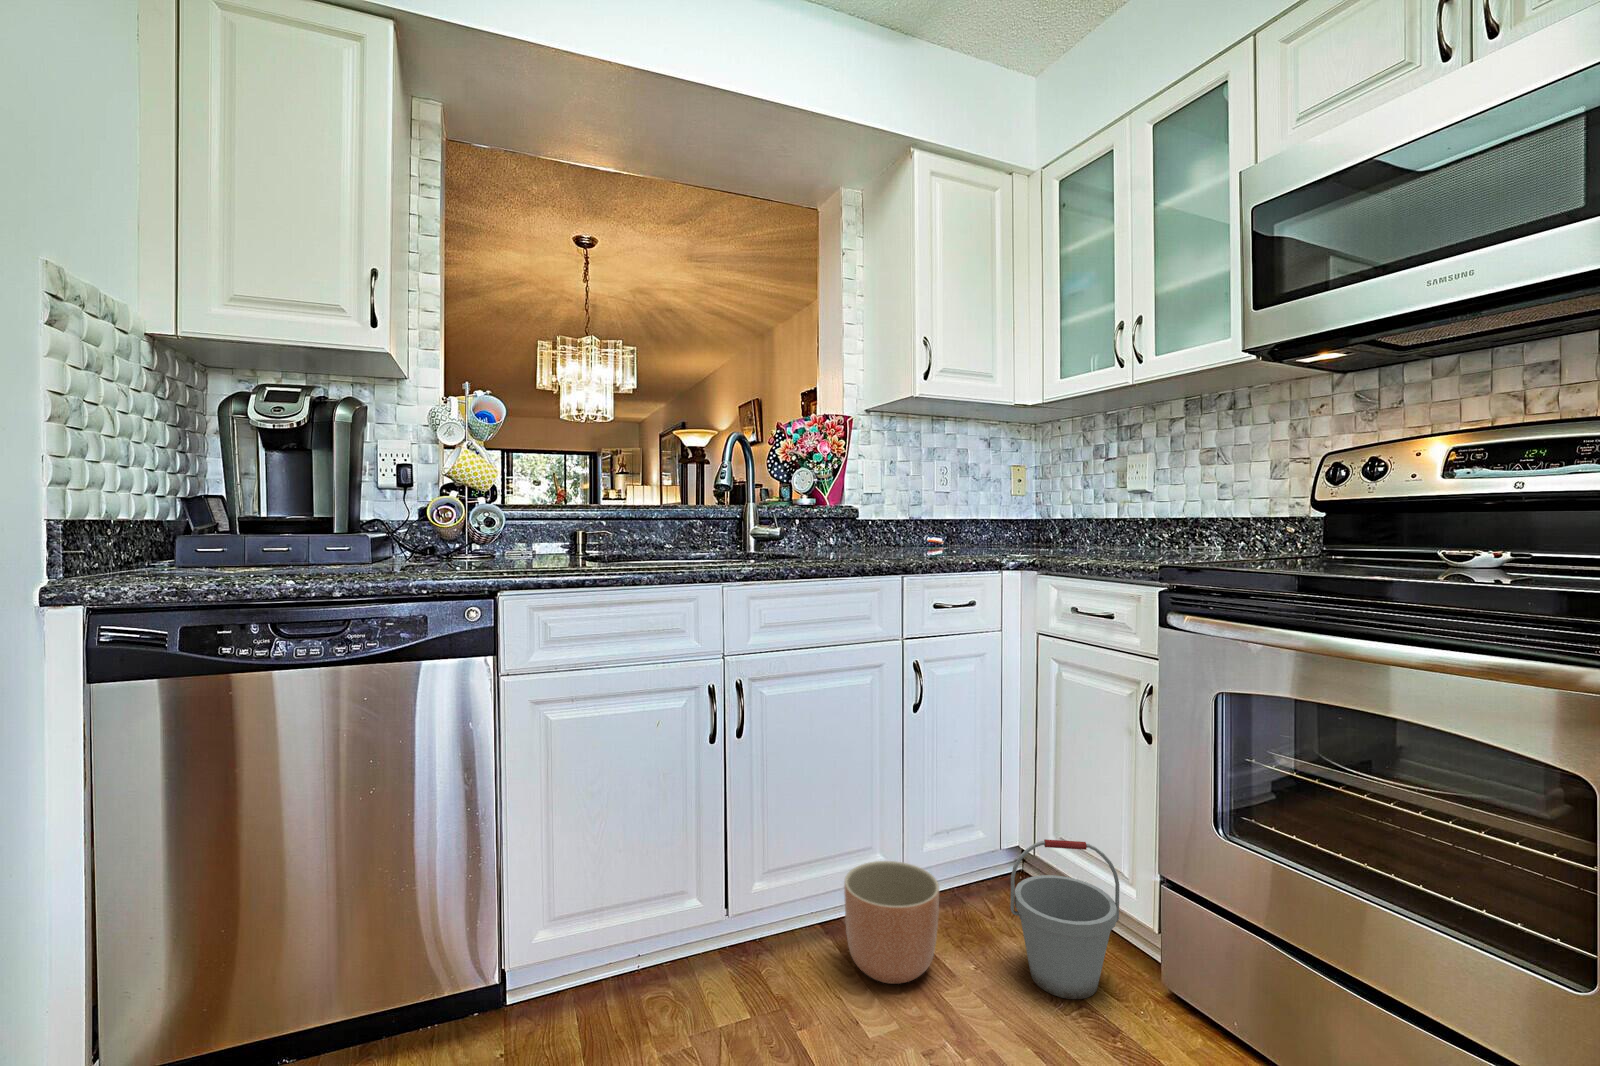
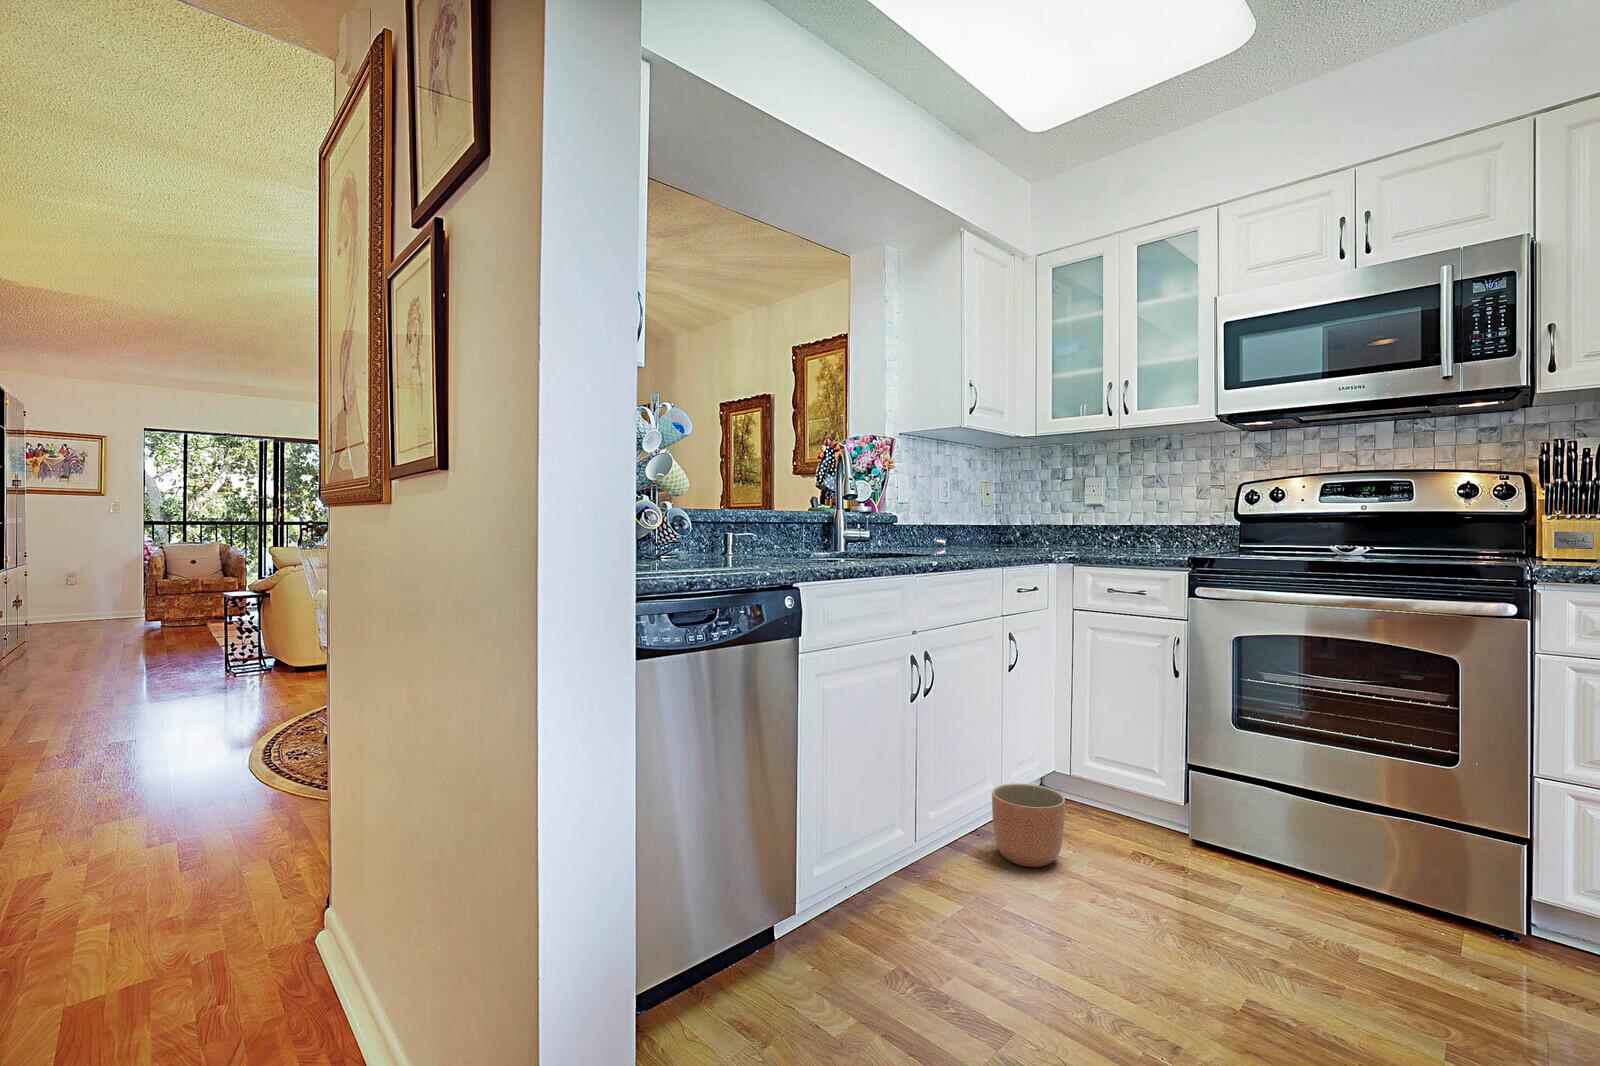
bucket: present [1010,839,1119,999] -> none [1099,748,1171,855]

